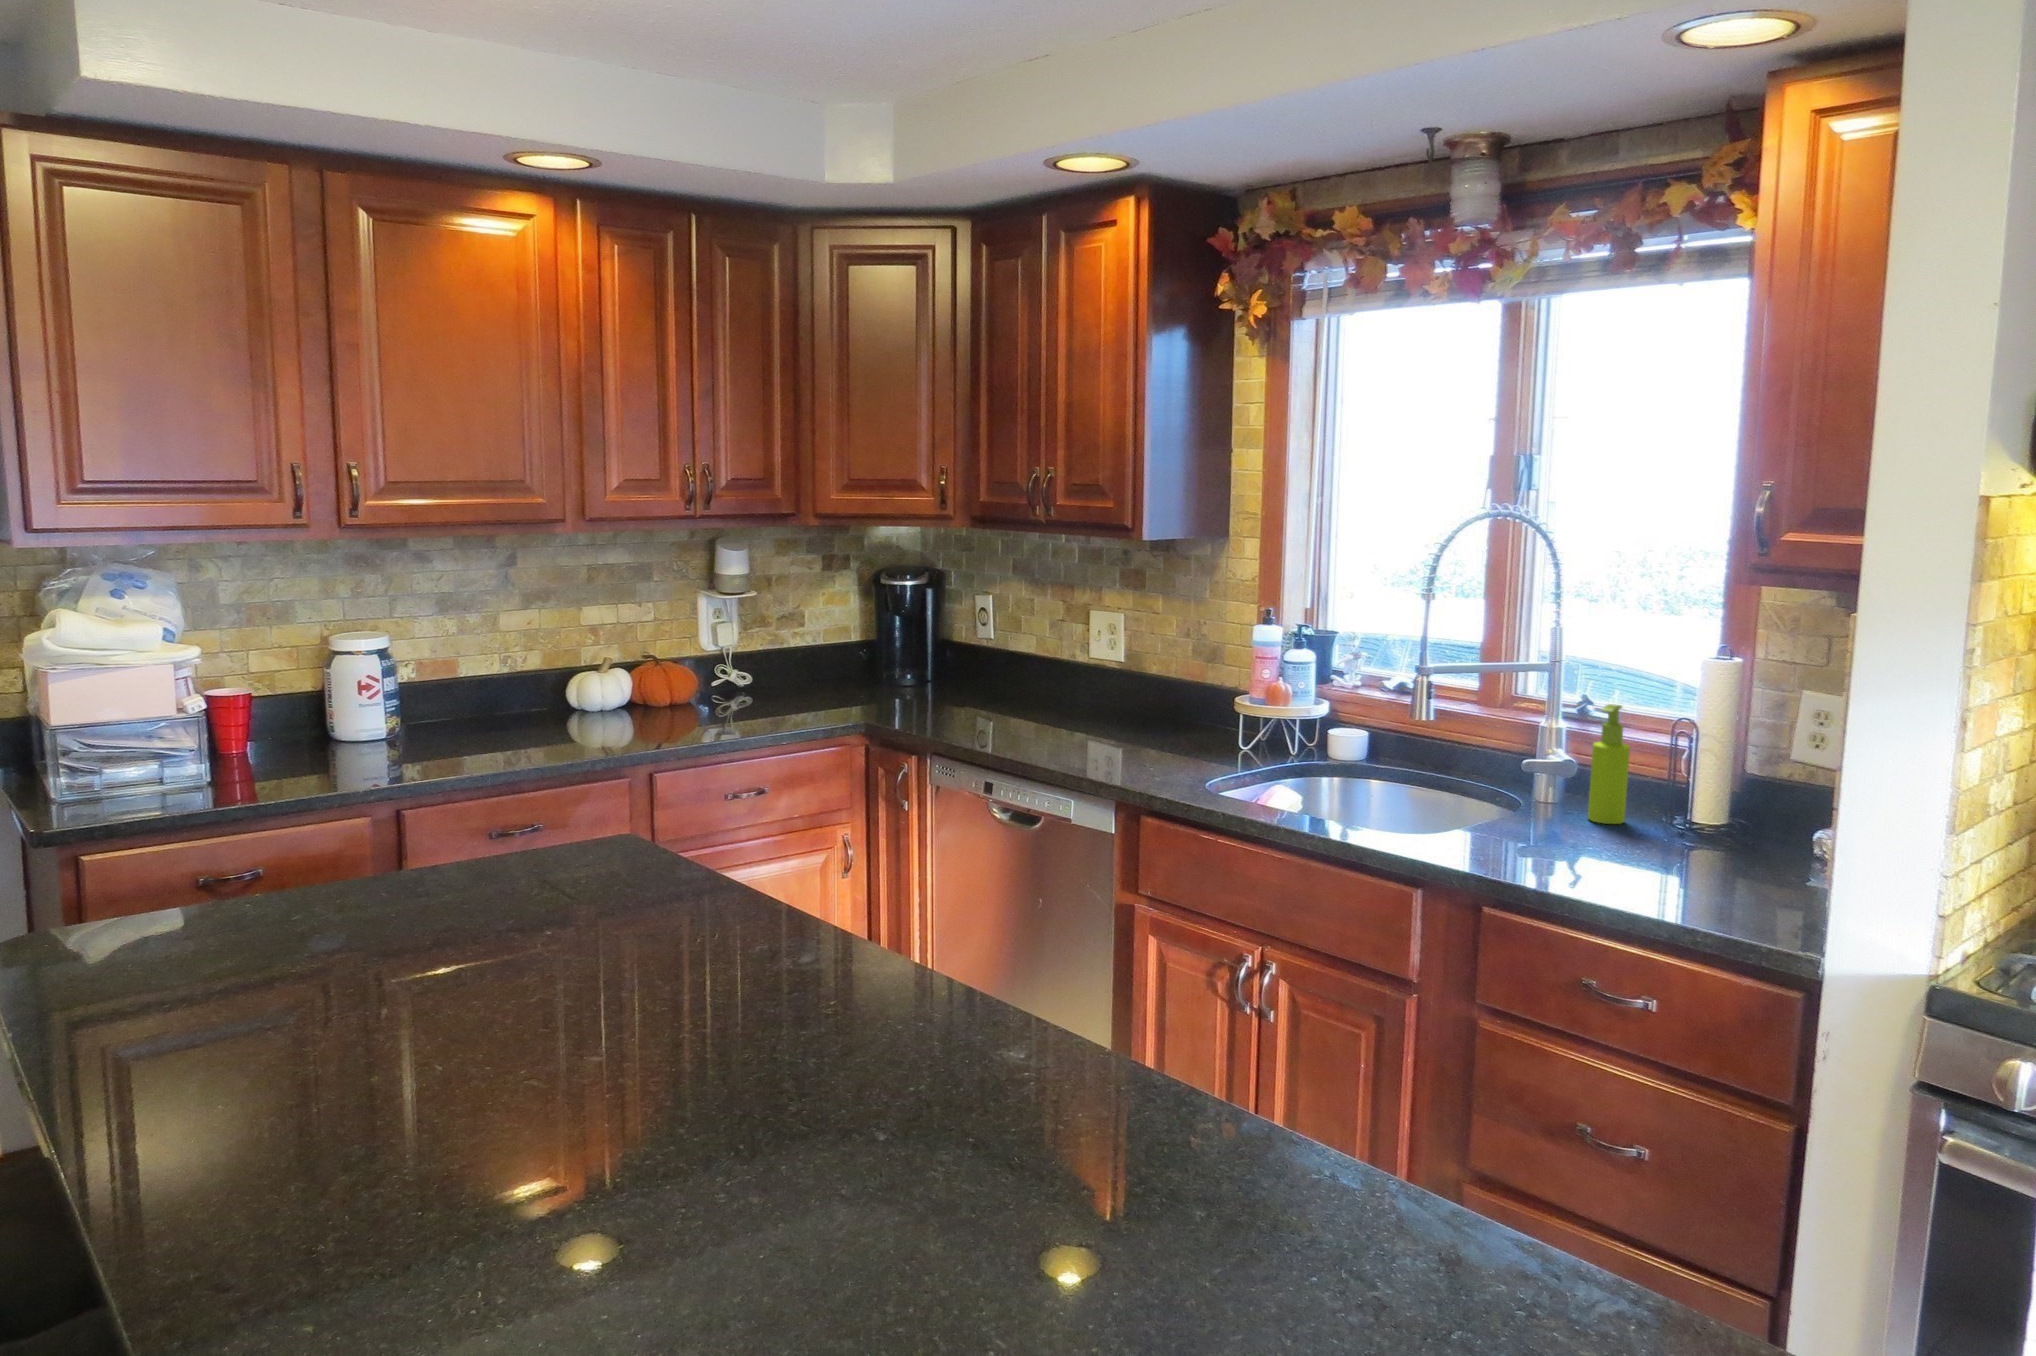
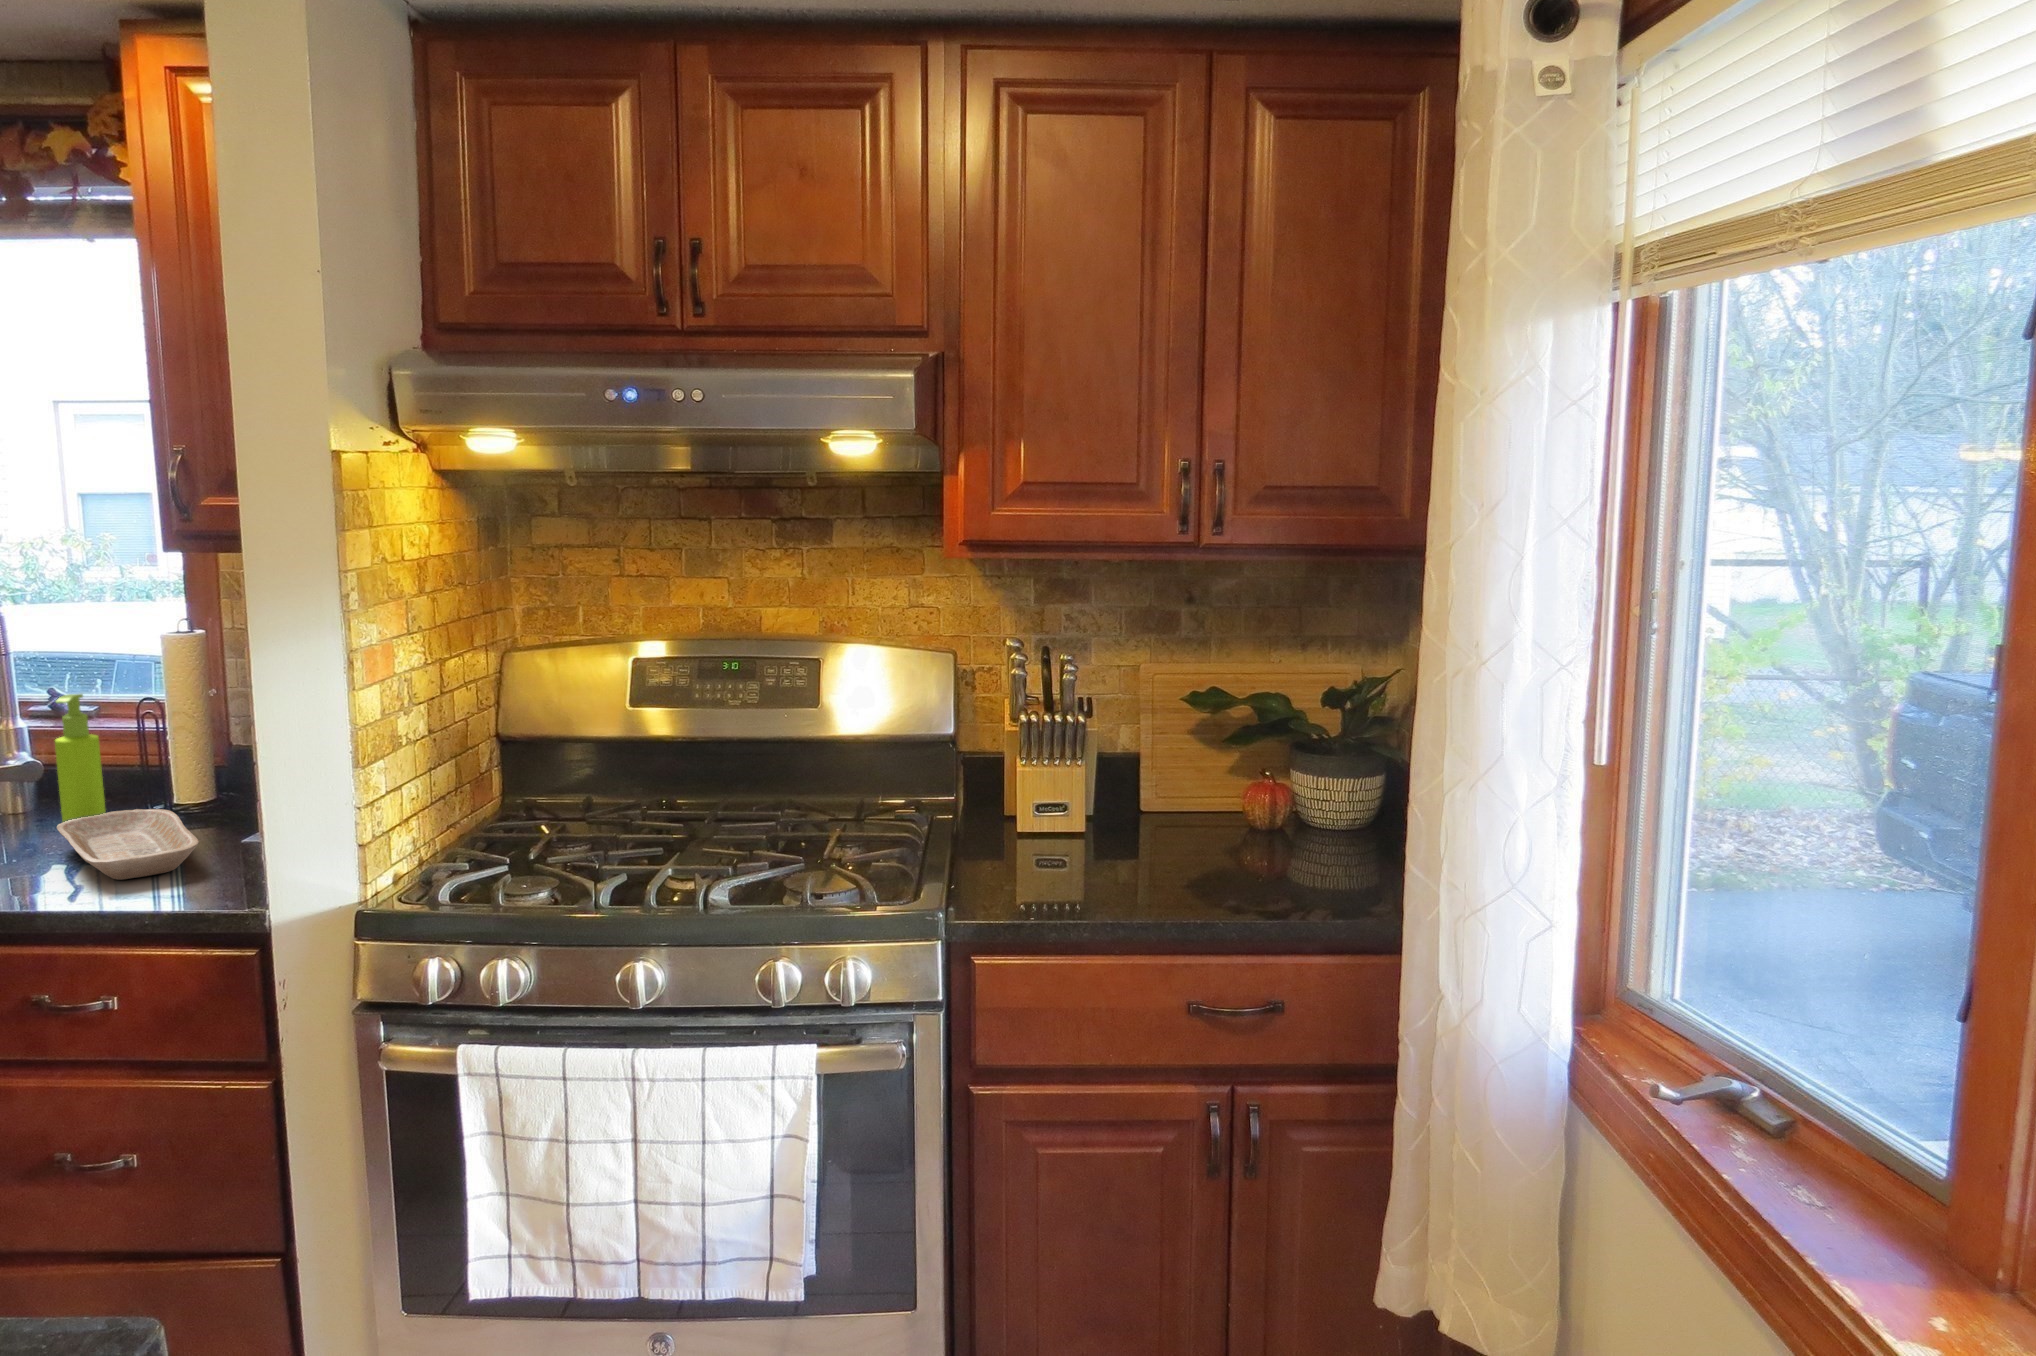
tray: none [1598,819,1741,892] -> present [57,809,199,880]

